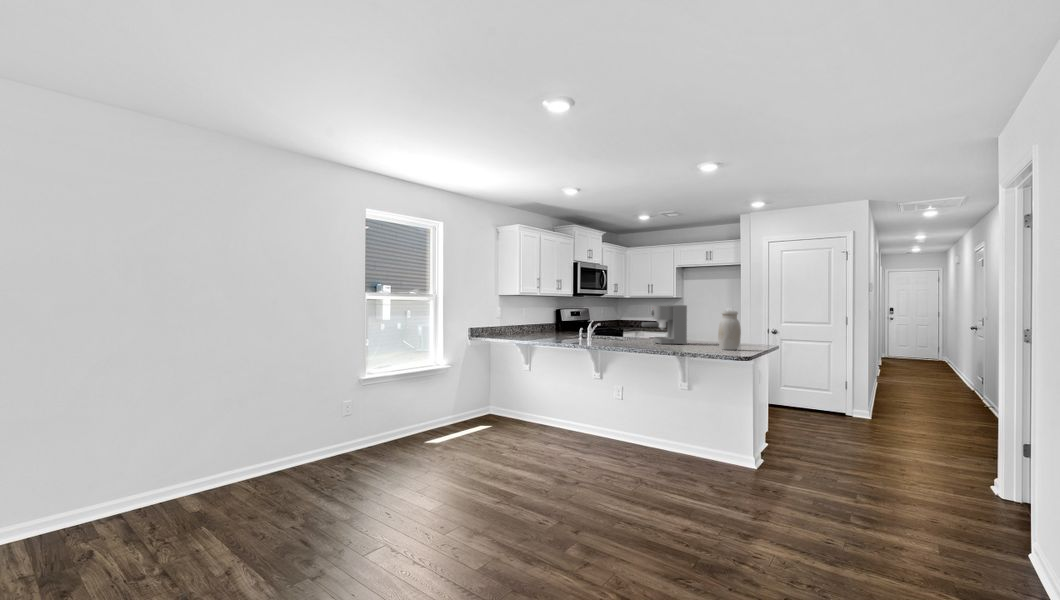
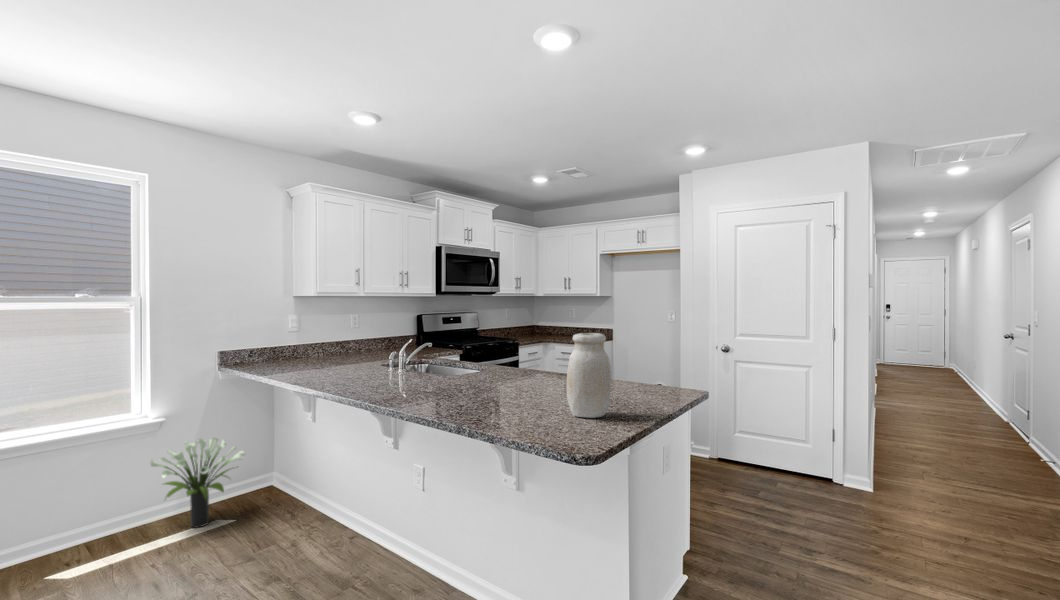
coffee maker: present [642,305,687,345] -> none [464,315,541,390]
potted plant: none [449,377,496,429] -> present [151,438,245,527]

